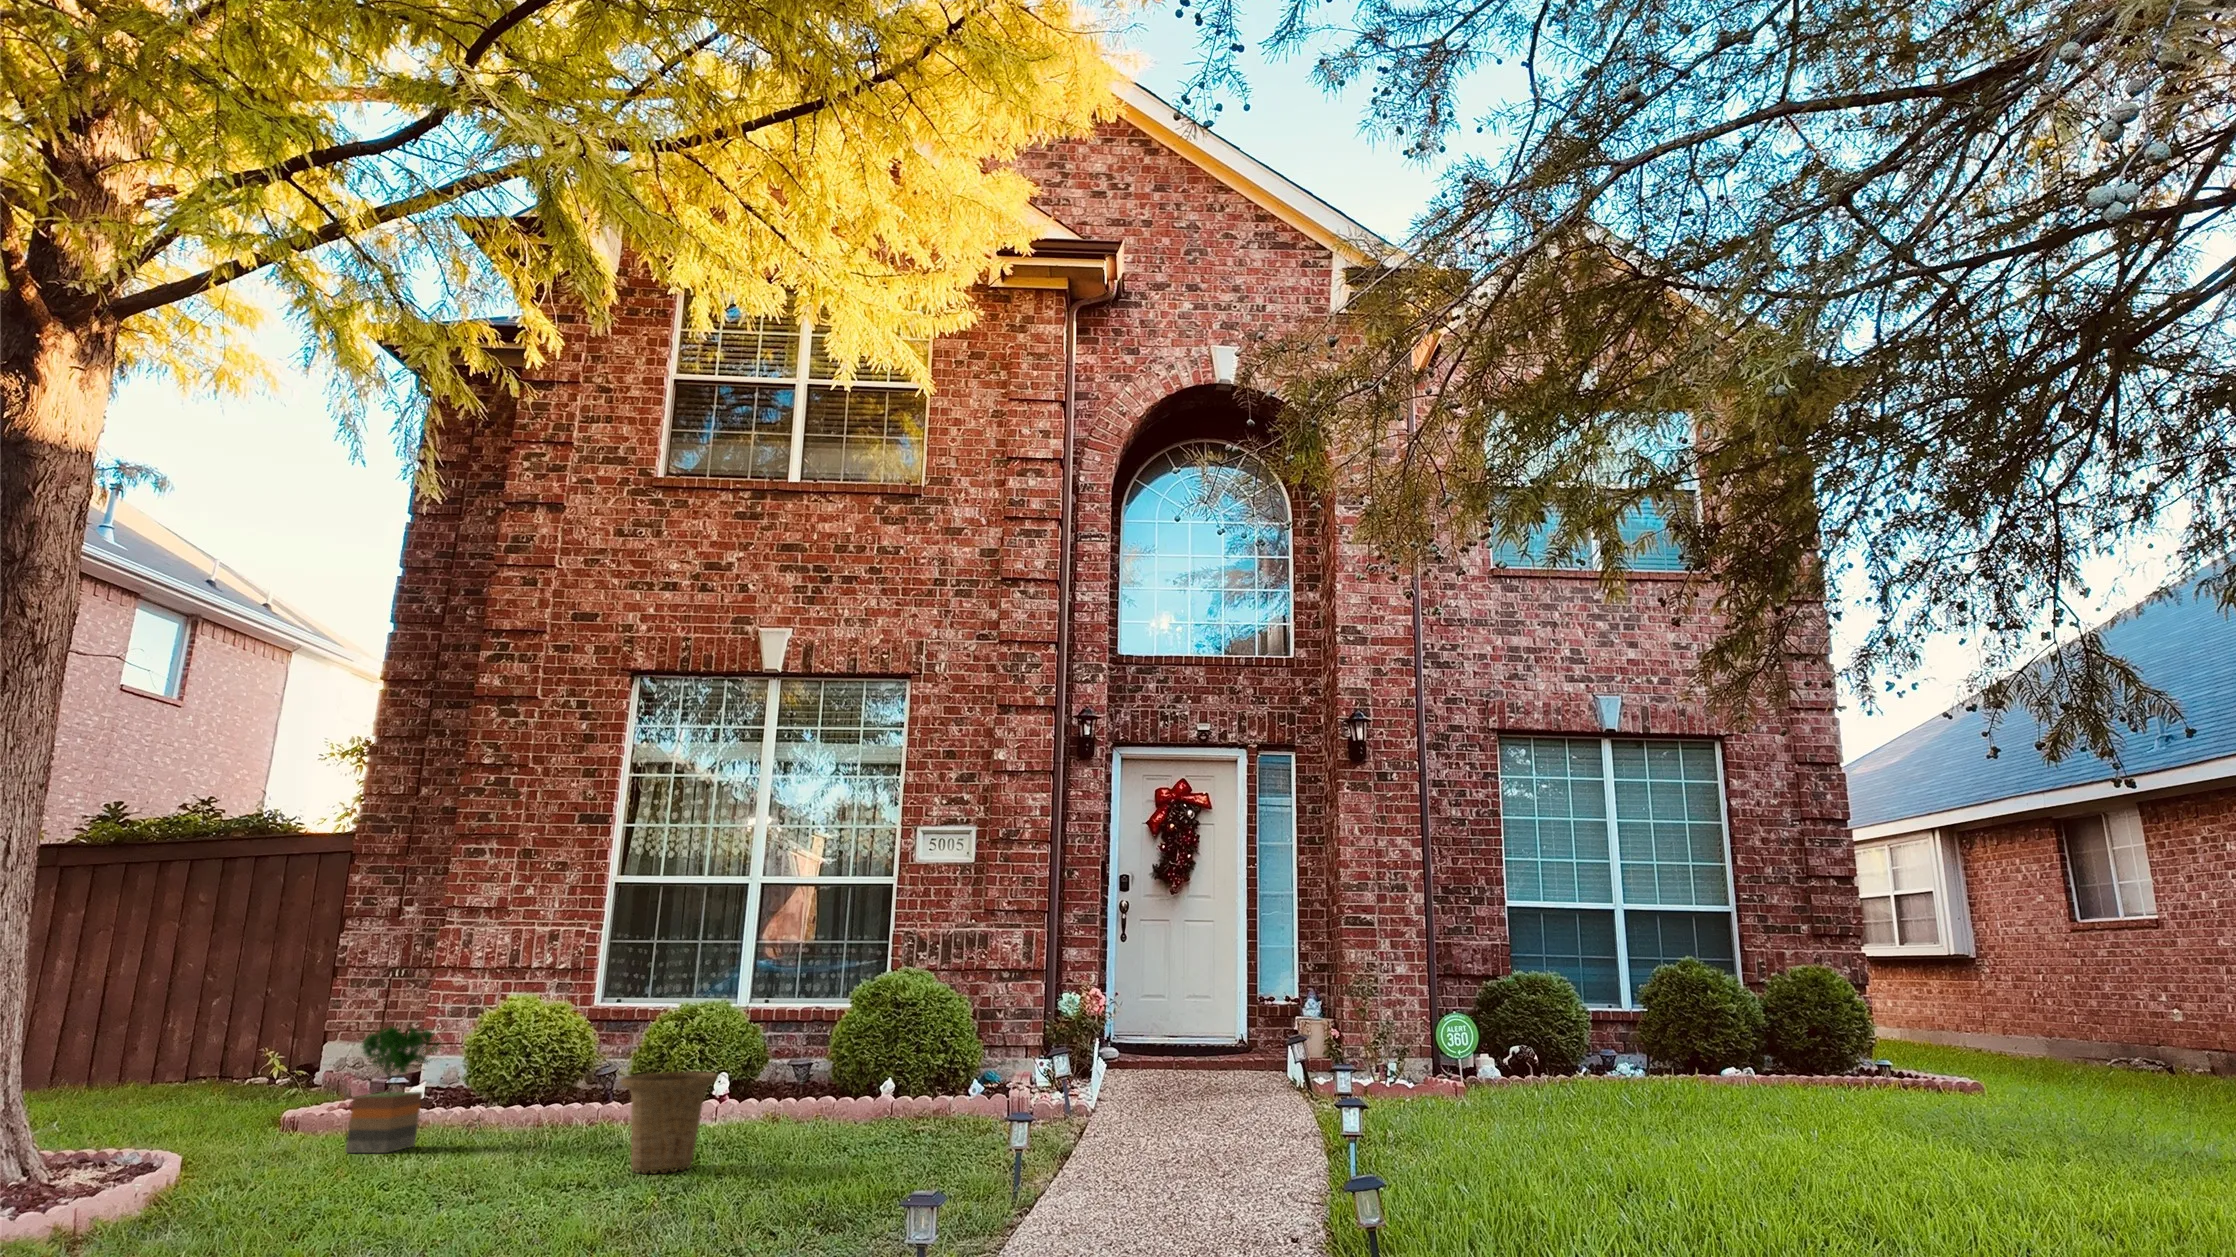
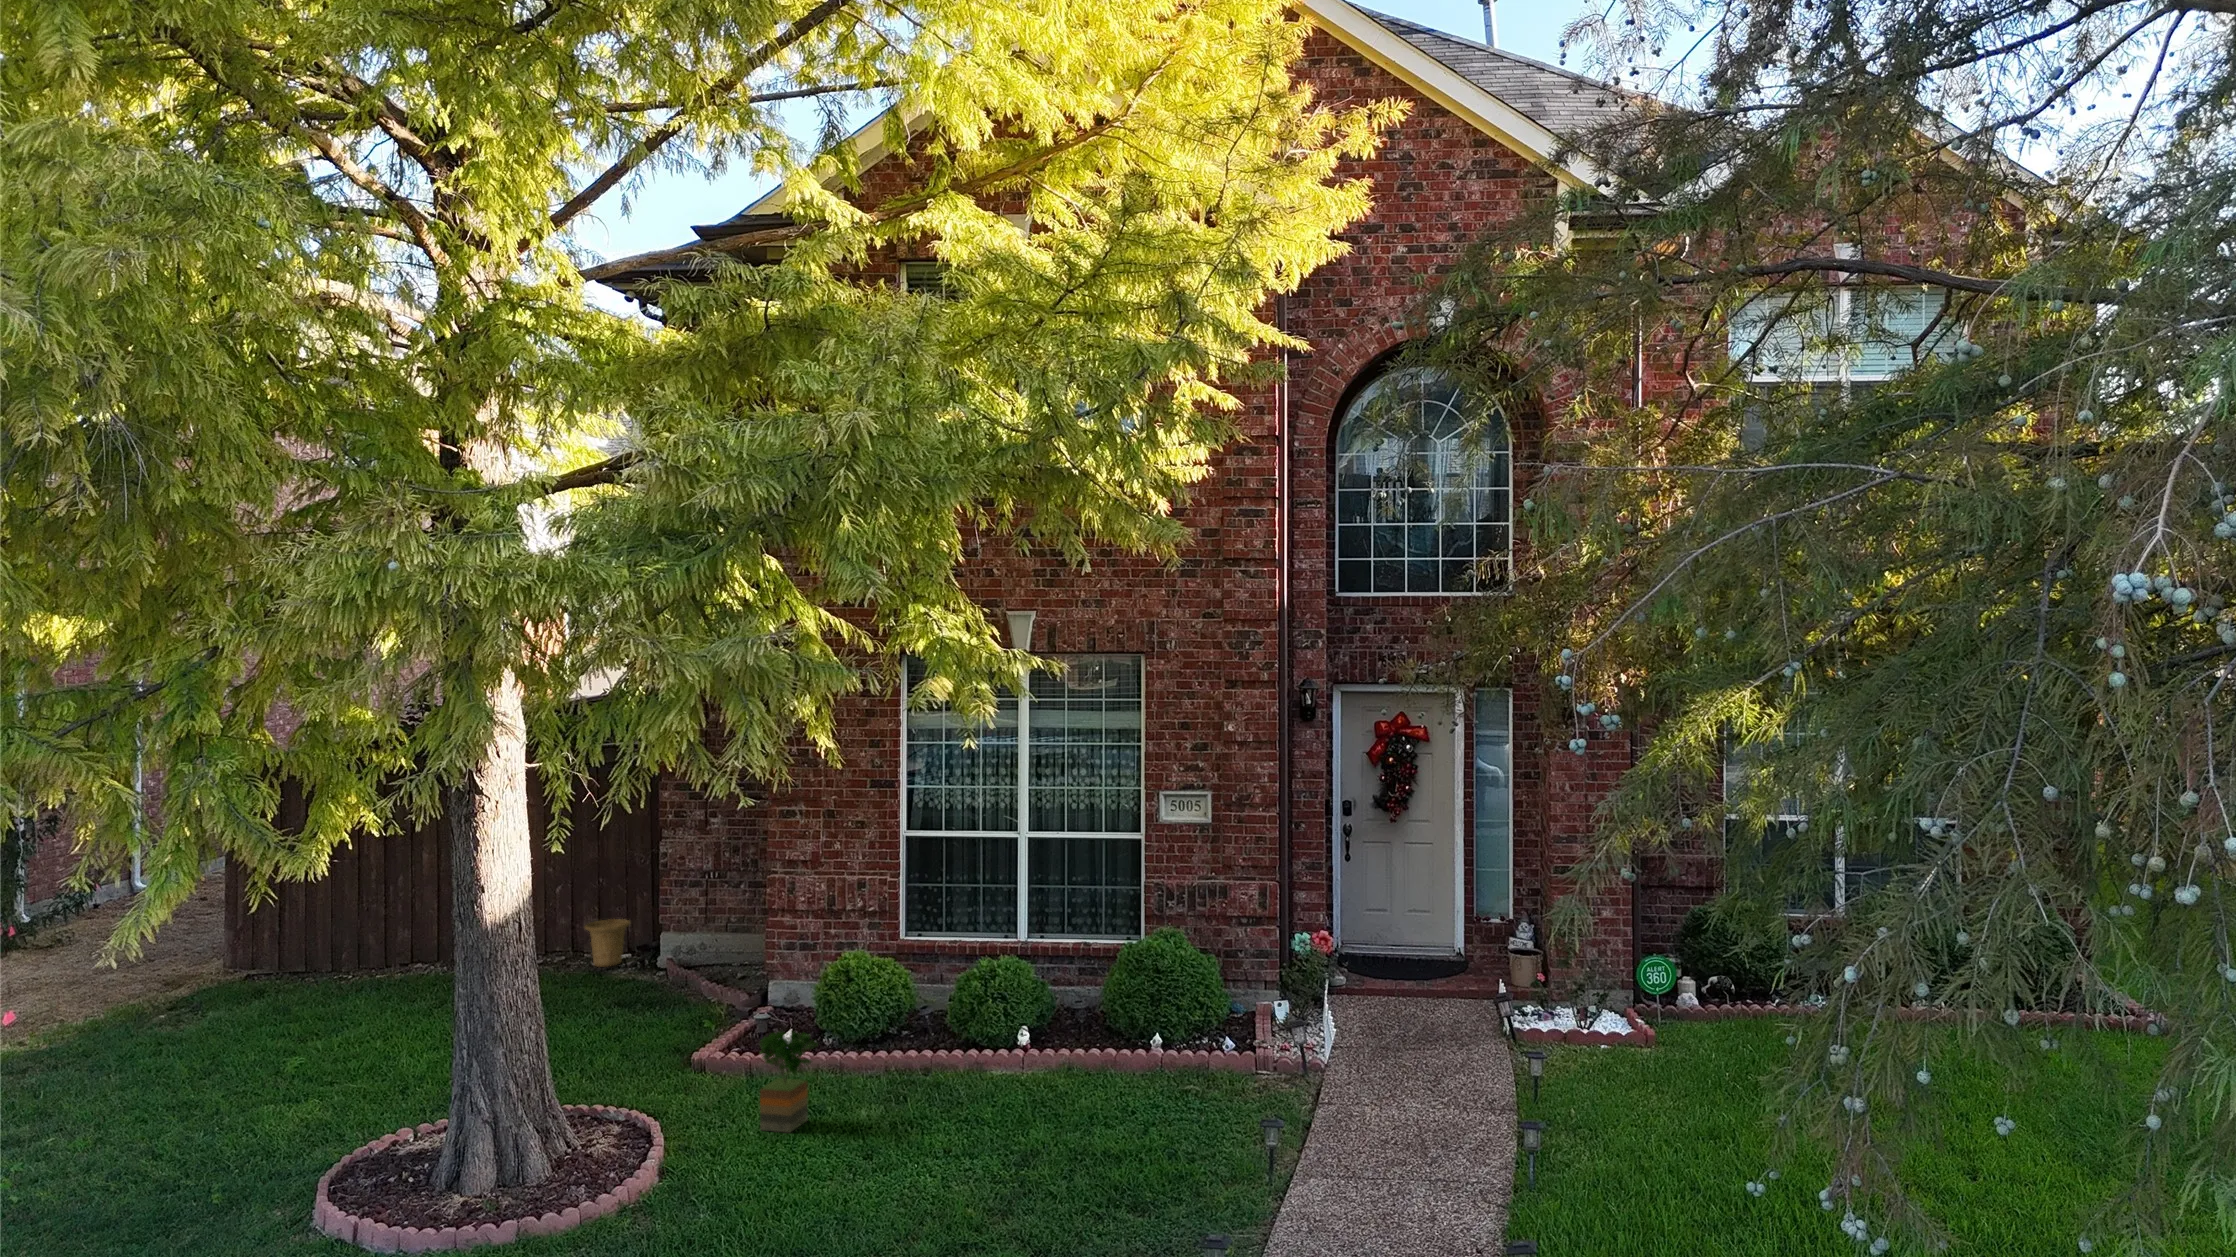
basket: present [620,1071,718,1174] -> present [585,919,630,967]

